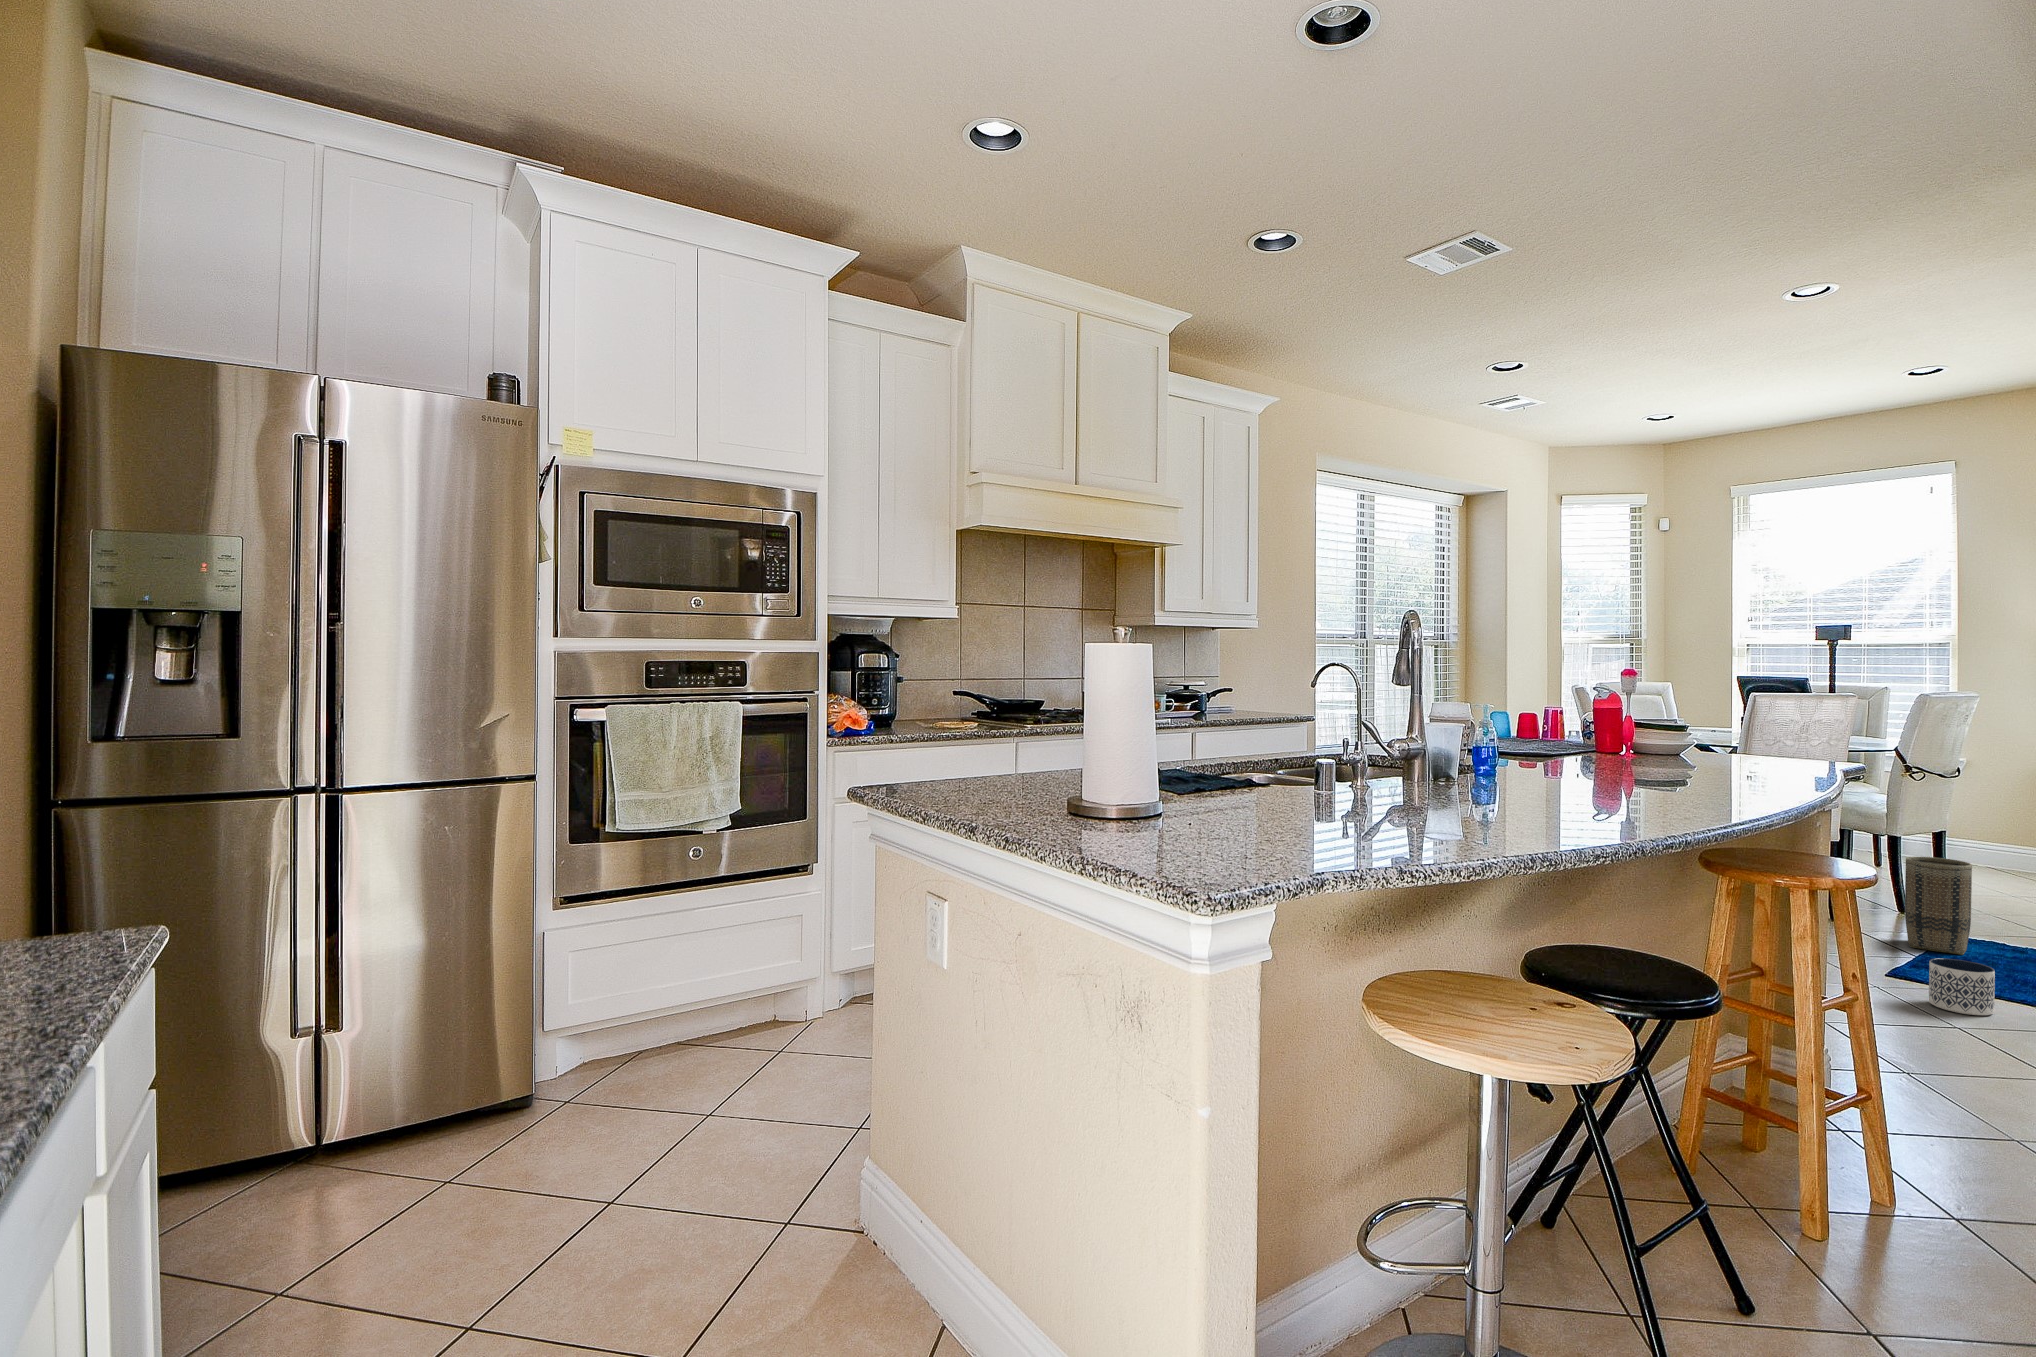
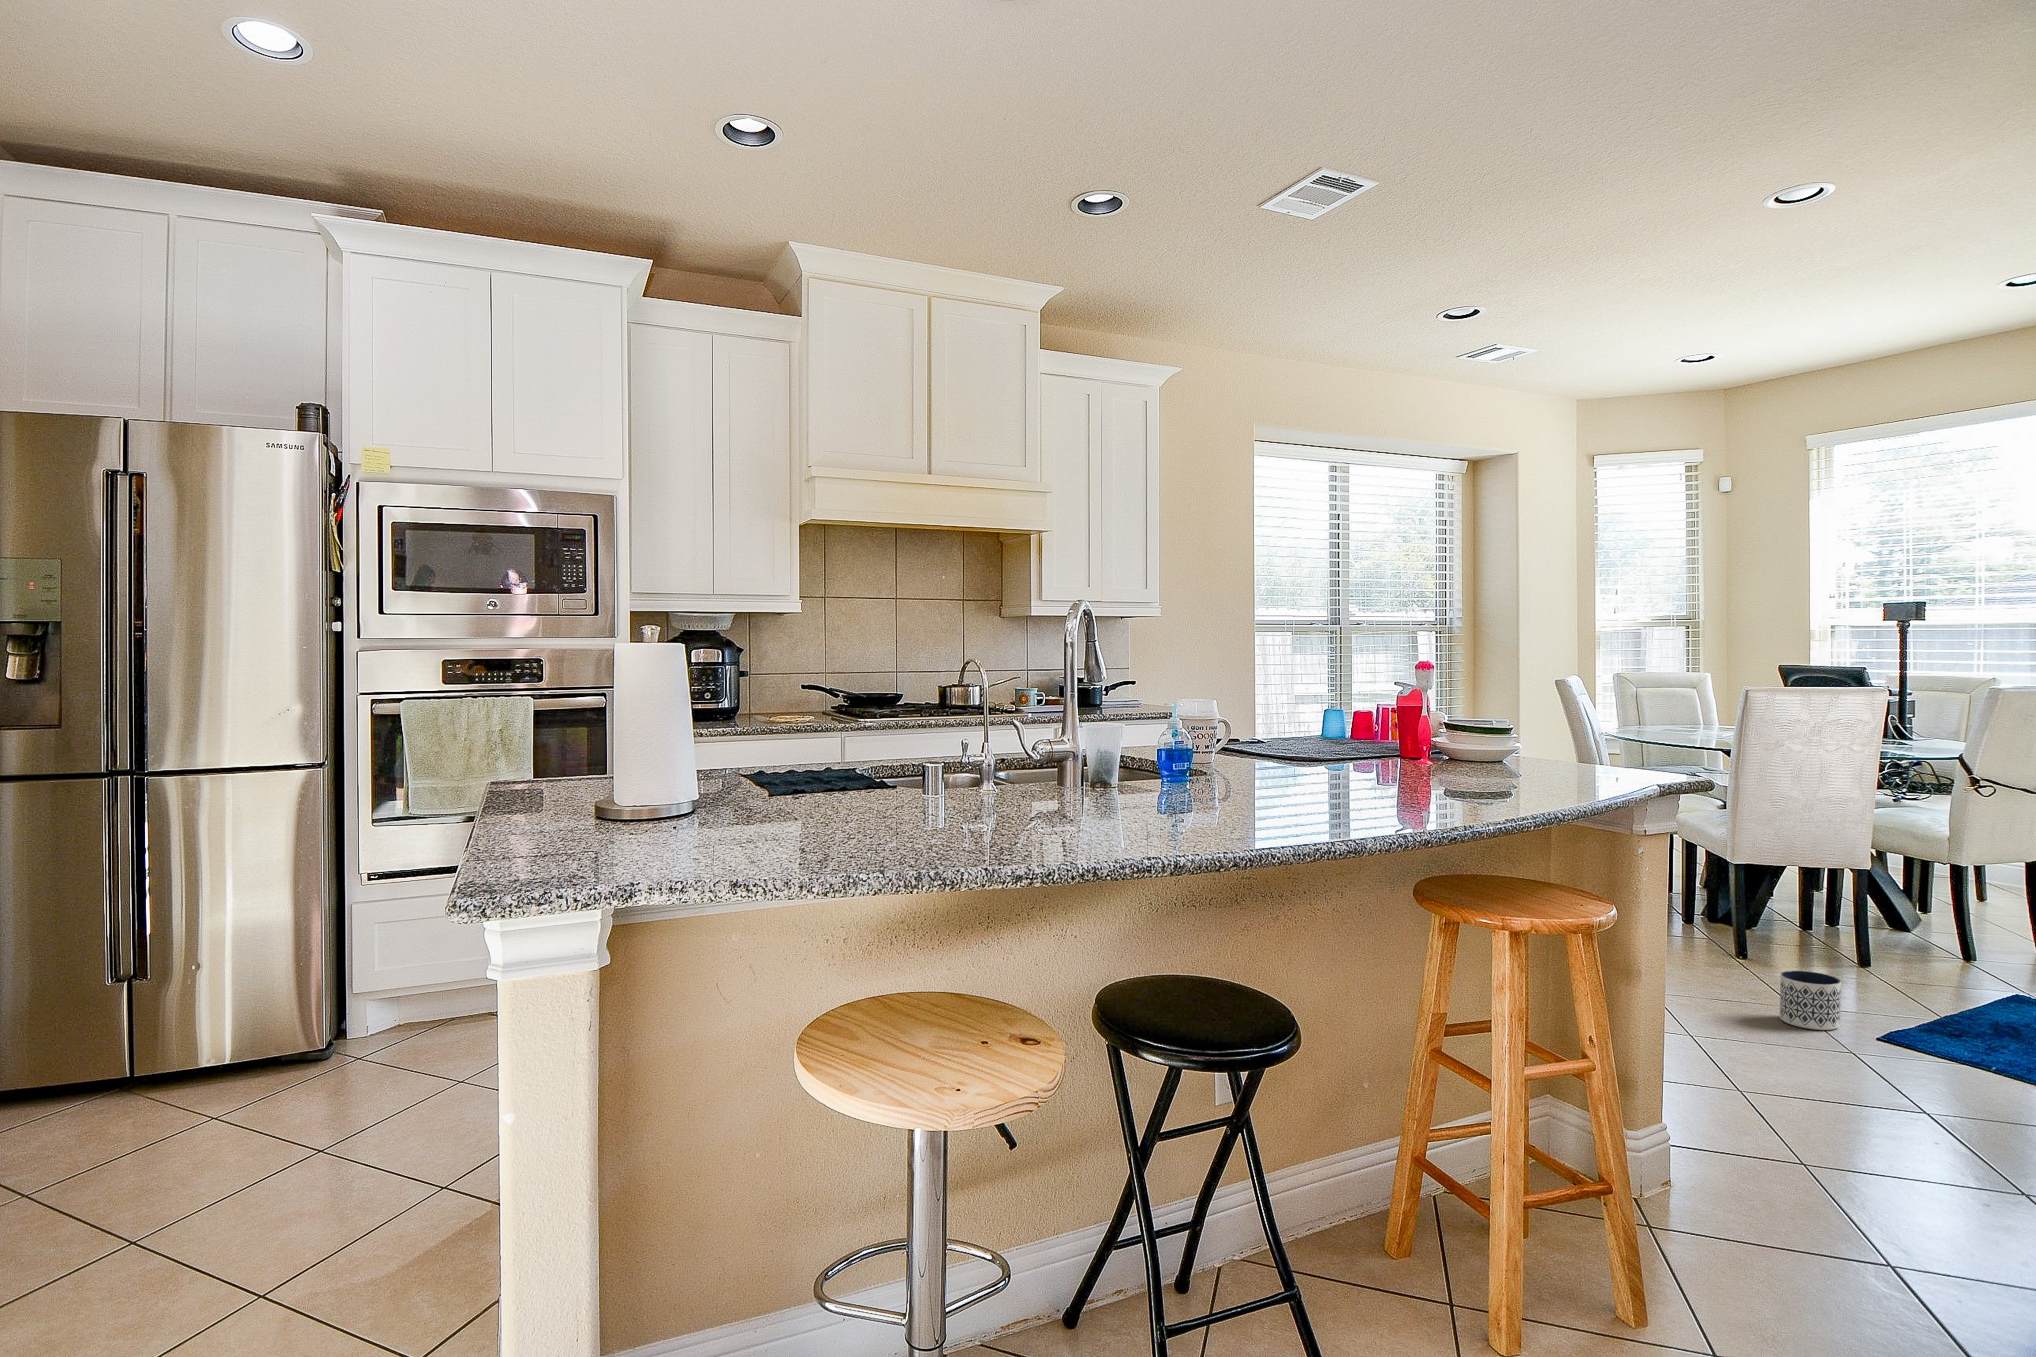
basket: present [1905,857,1972,955] -> none [1840,867,1907,975]

